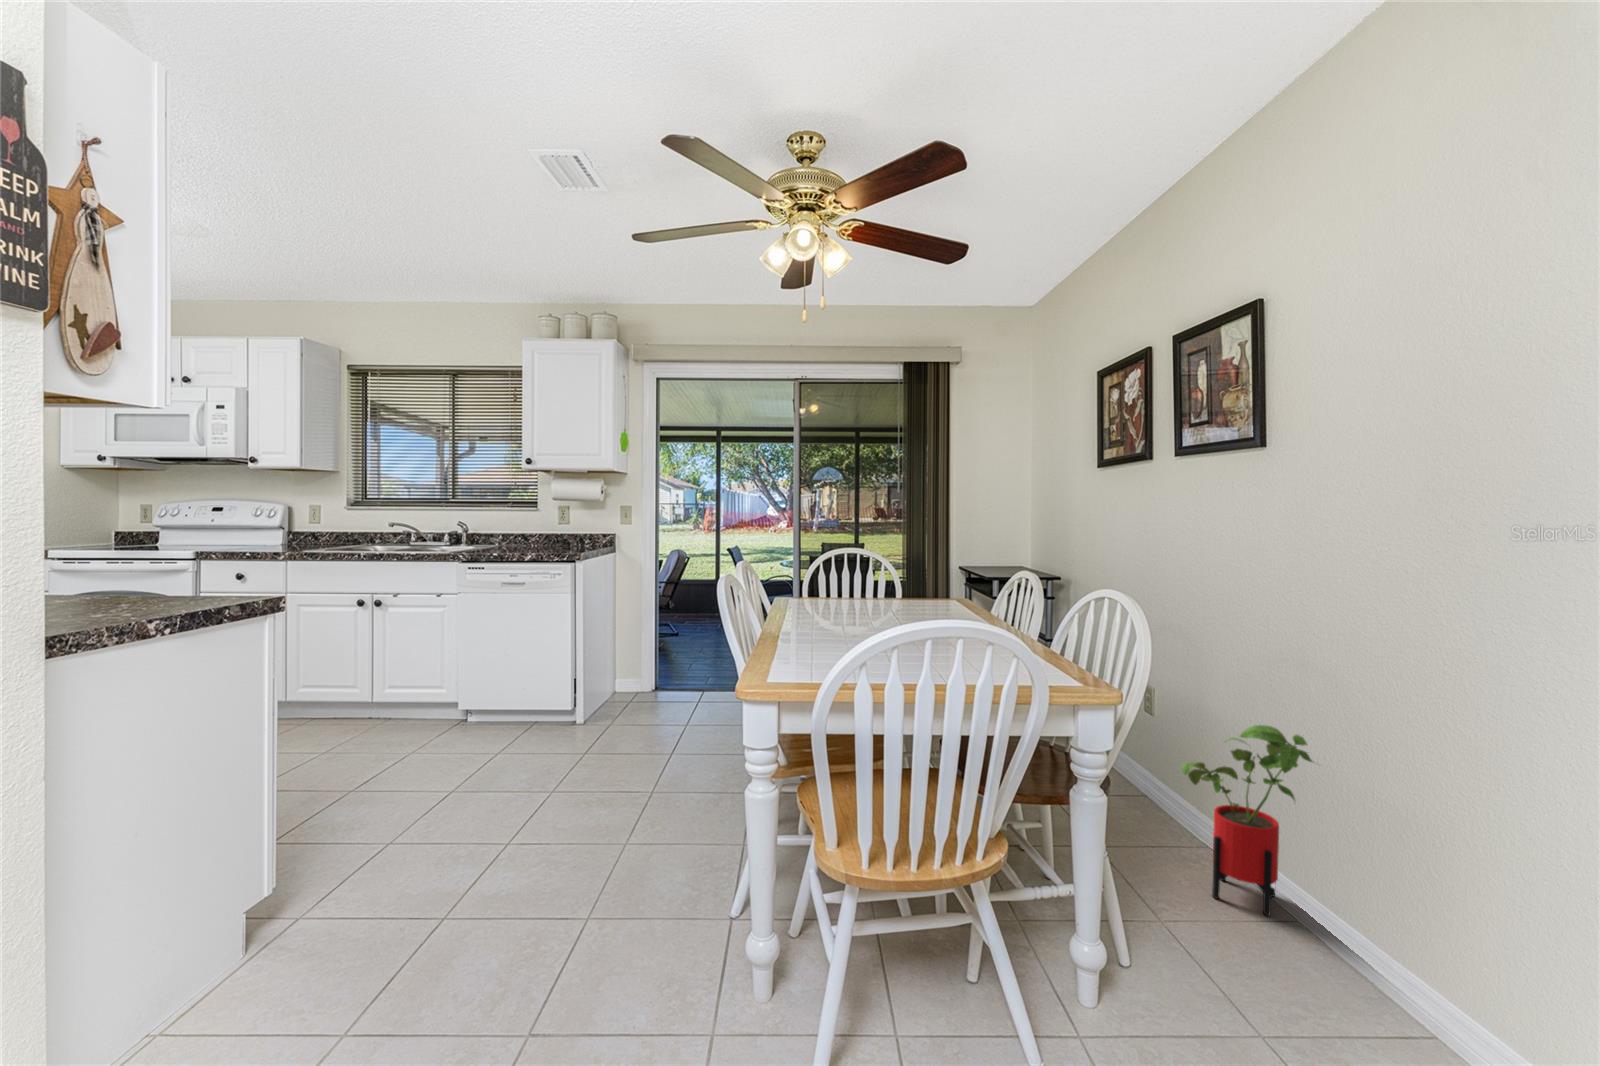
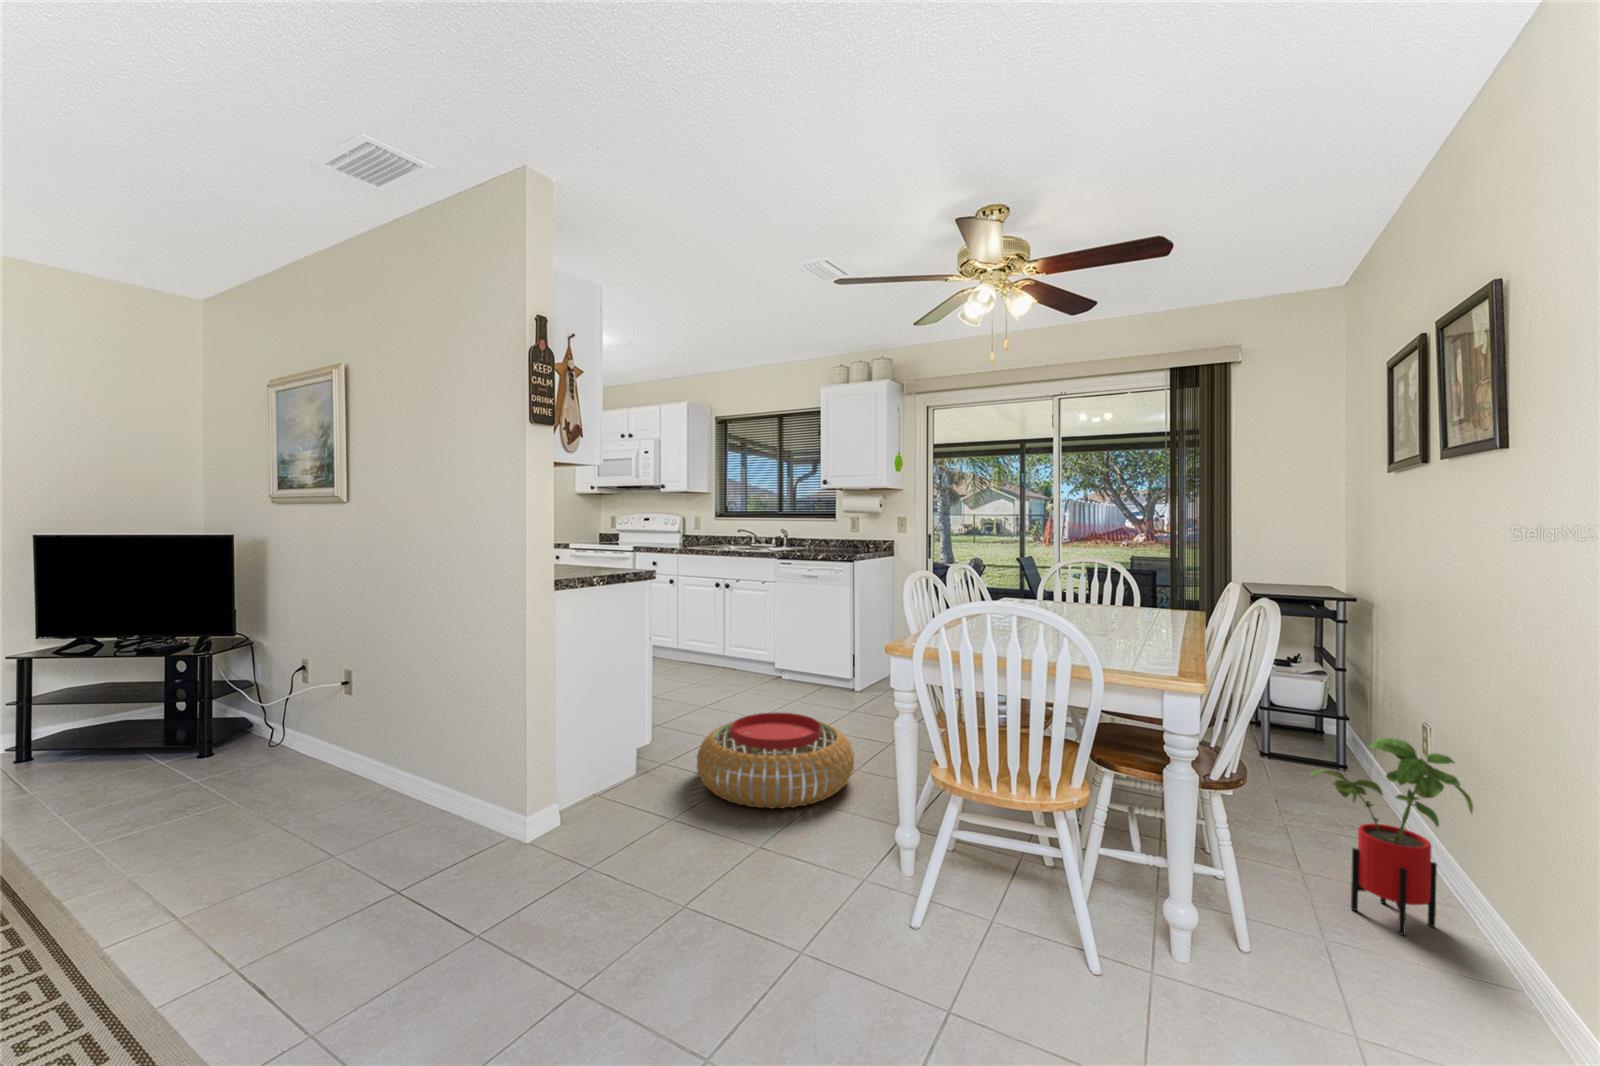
pouf: none [391,793,656,979] -> present [697,713,854,808]

